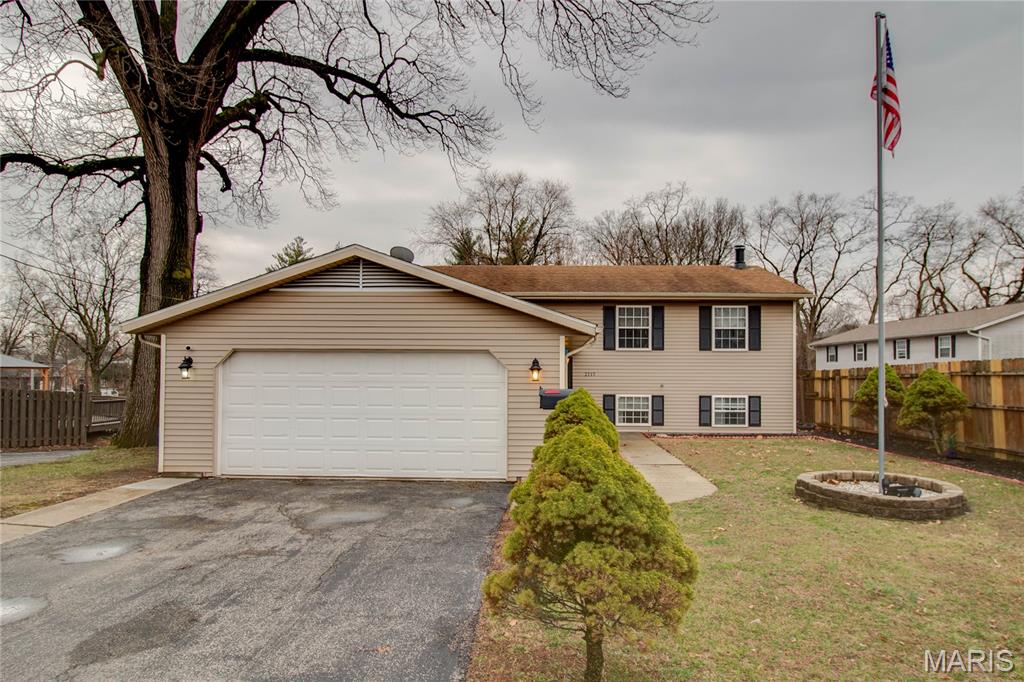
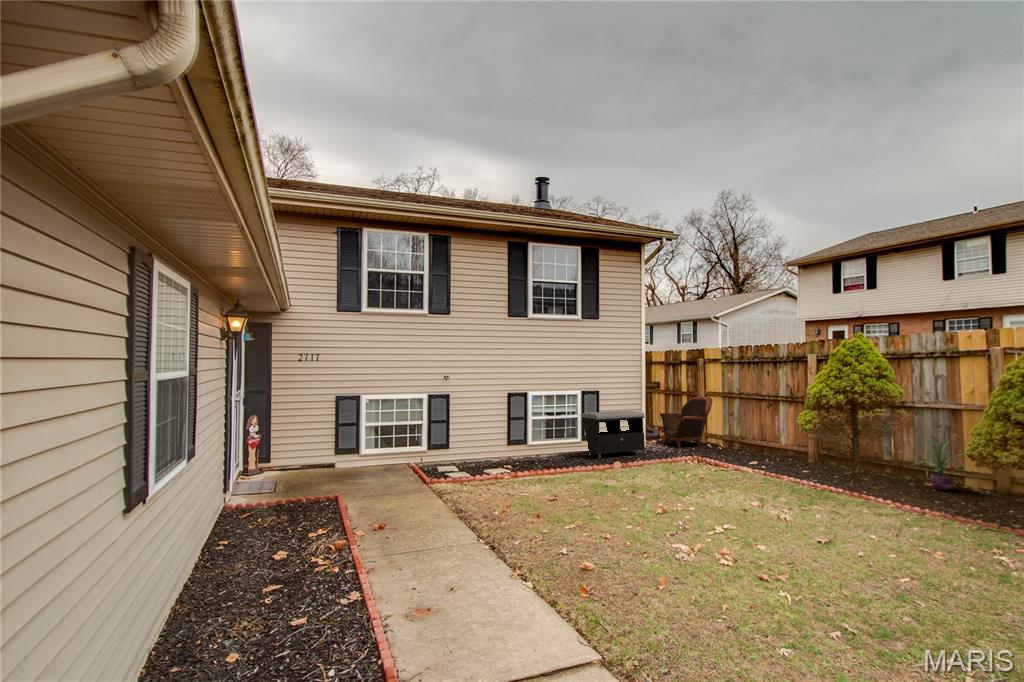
armchair: none [808,402,846,435] -> present [660,396,713,448]
storage bench: none [748,409,791,437] -> present [581,411,645,458]

